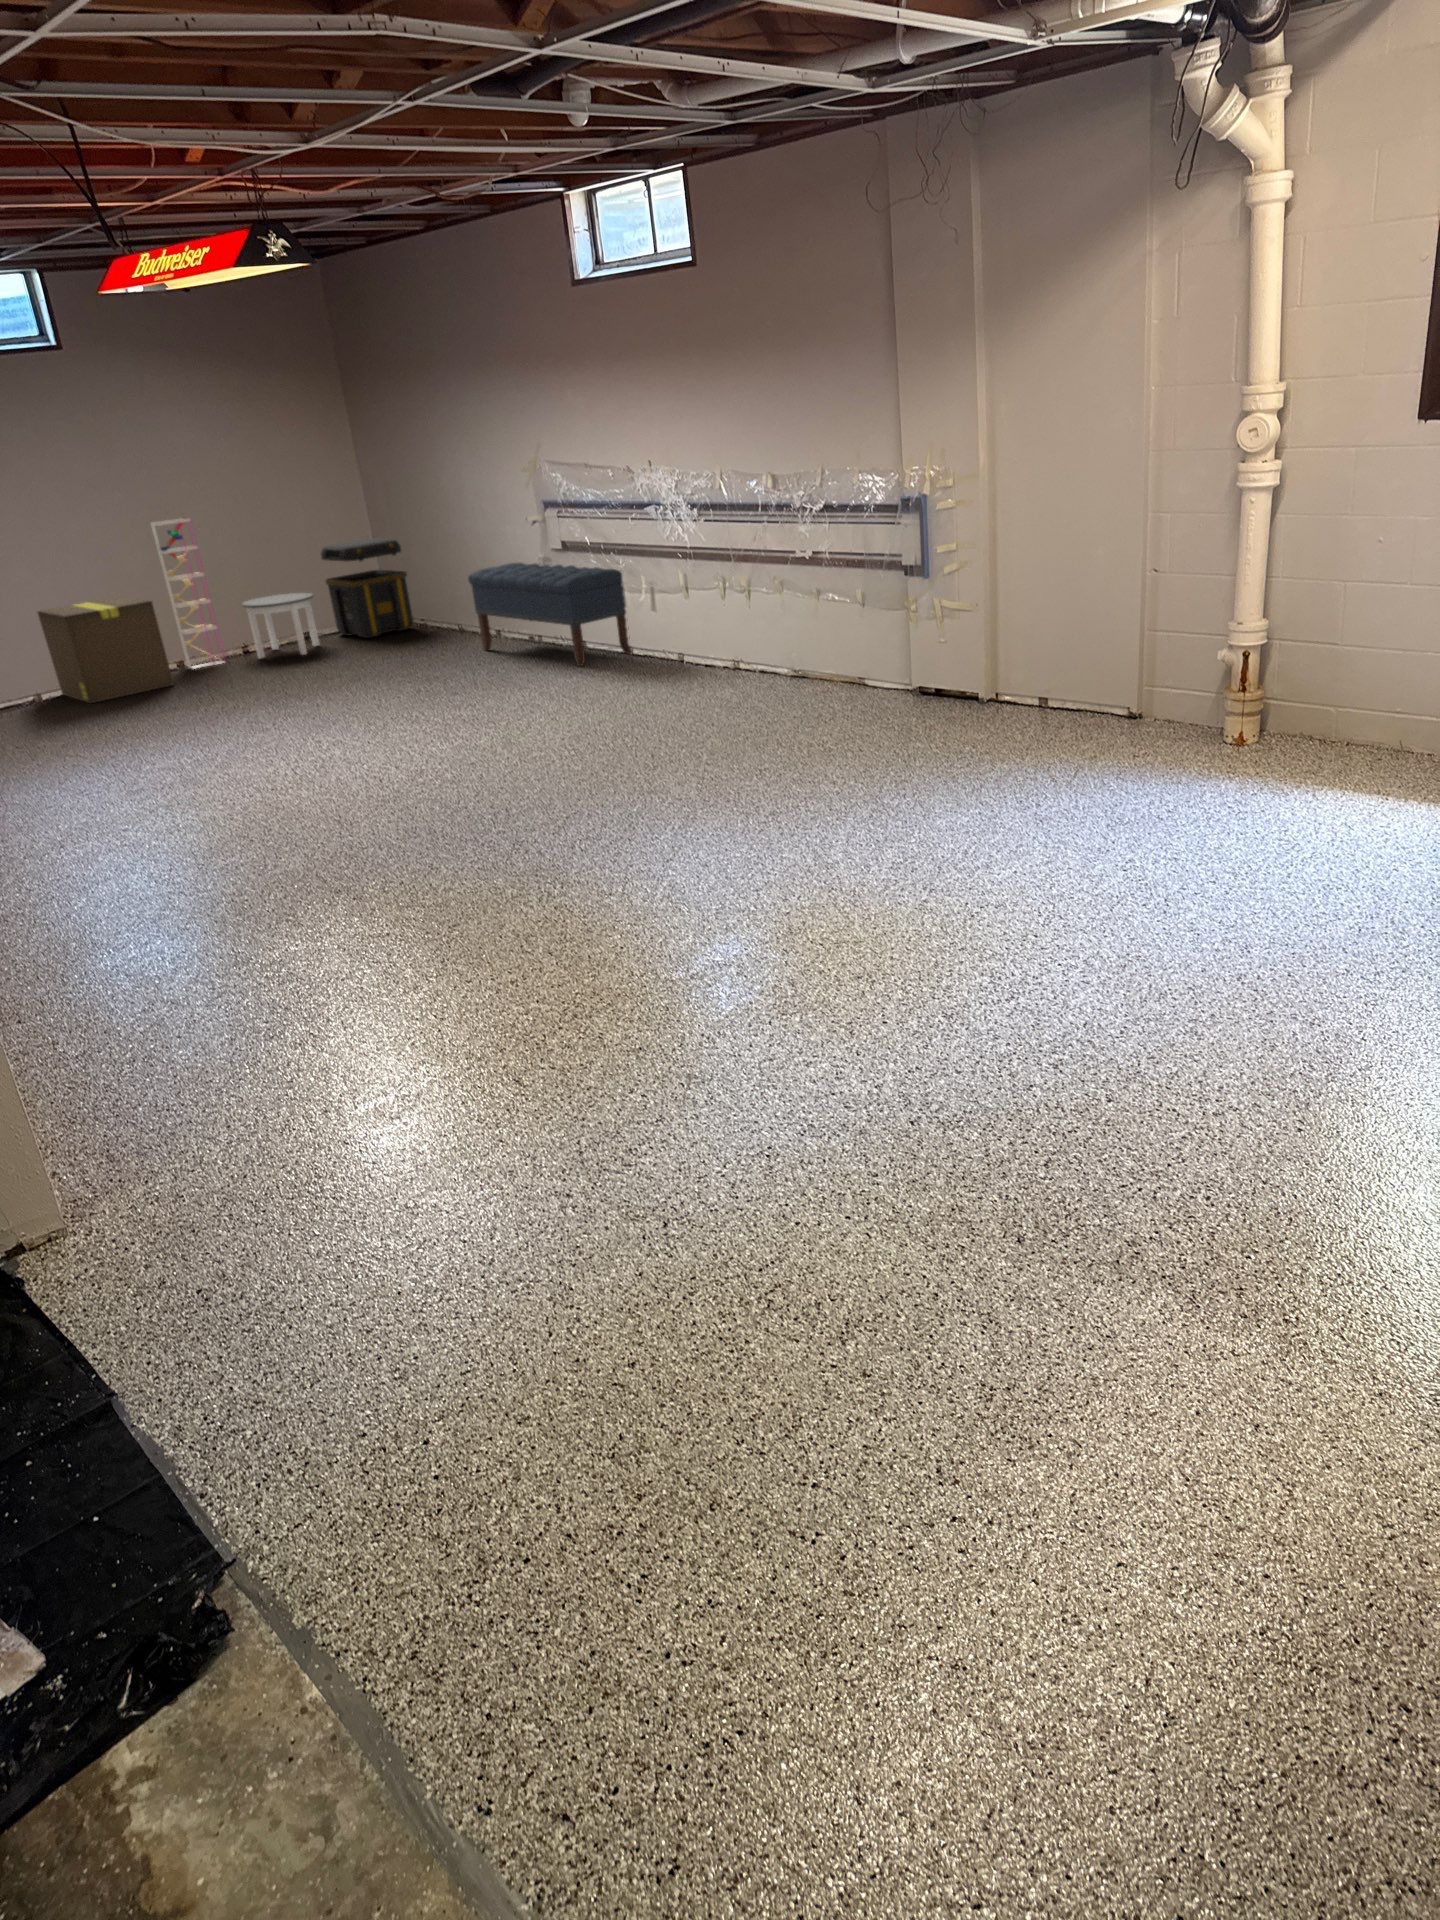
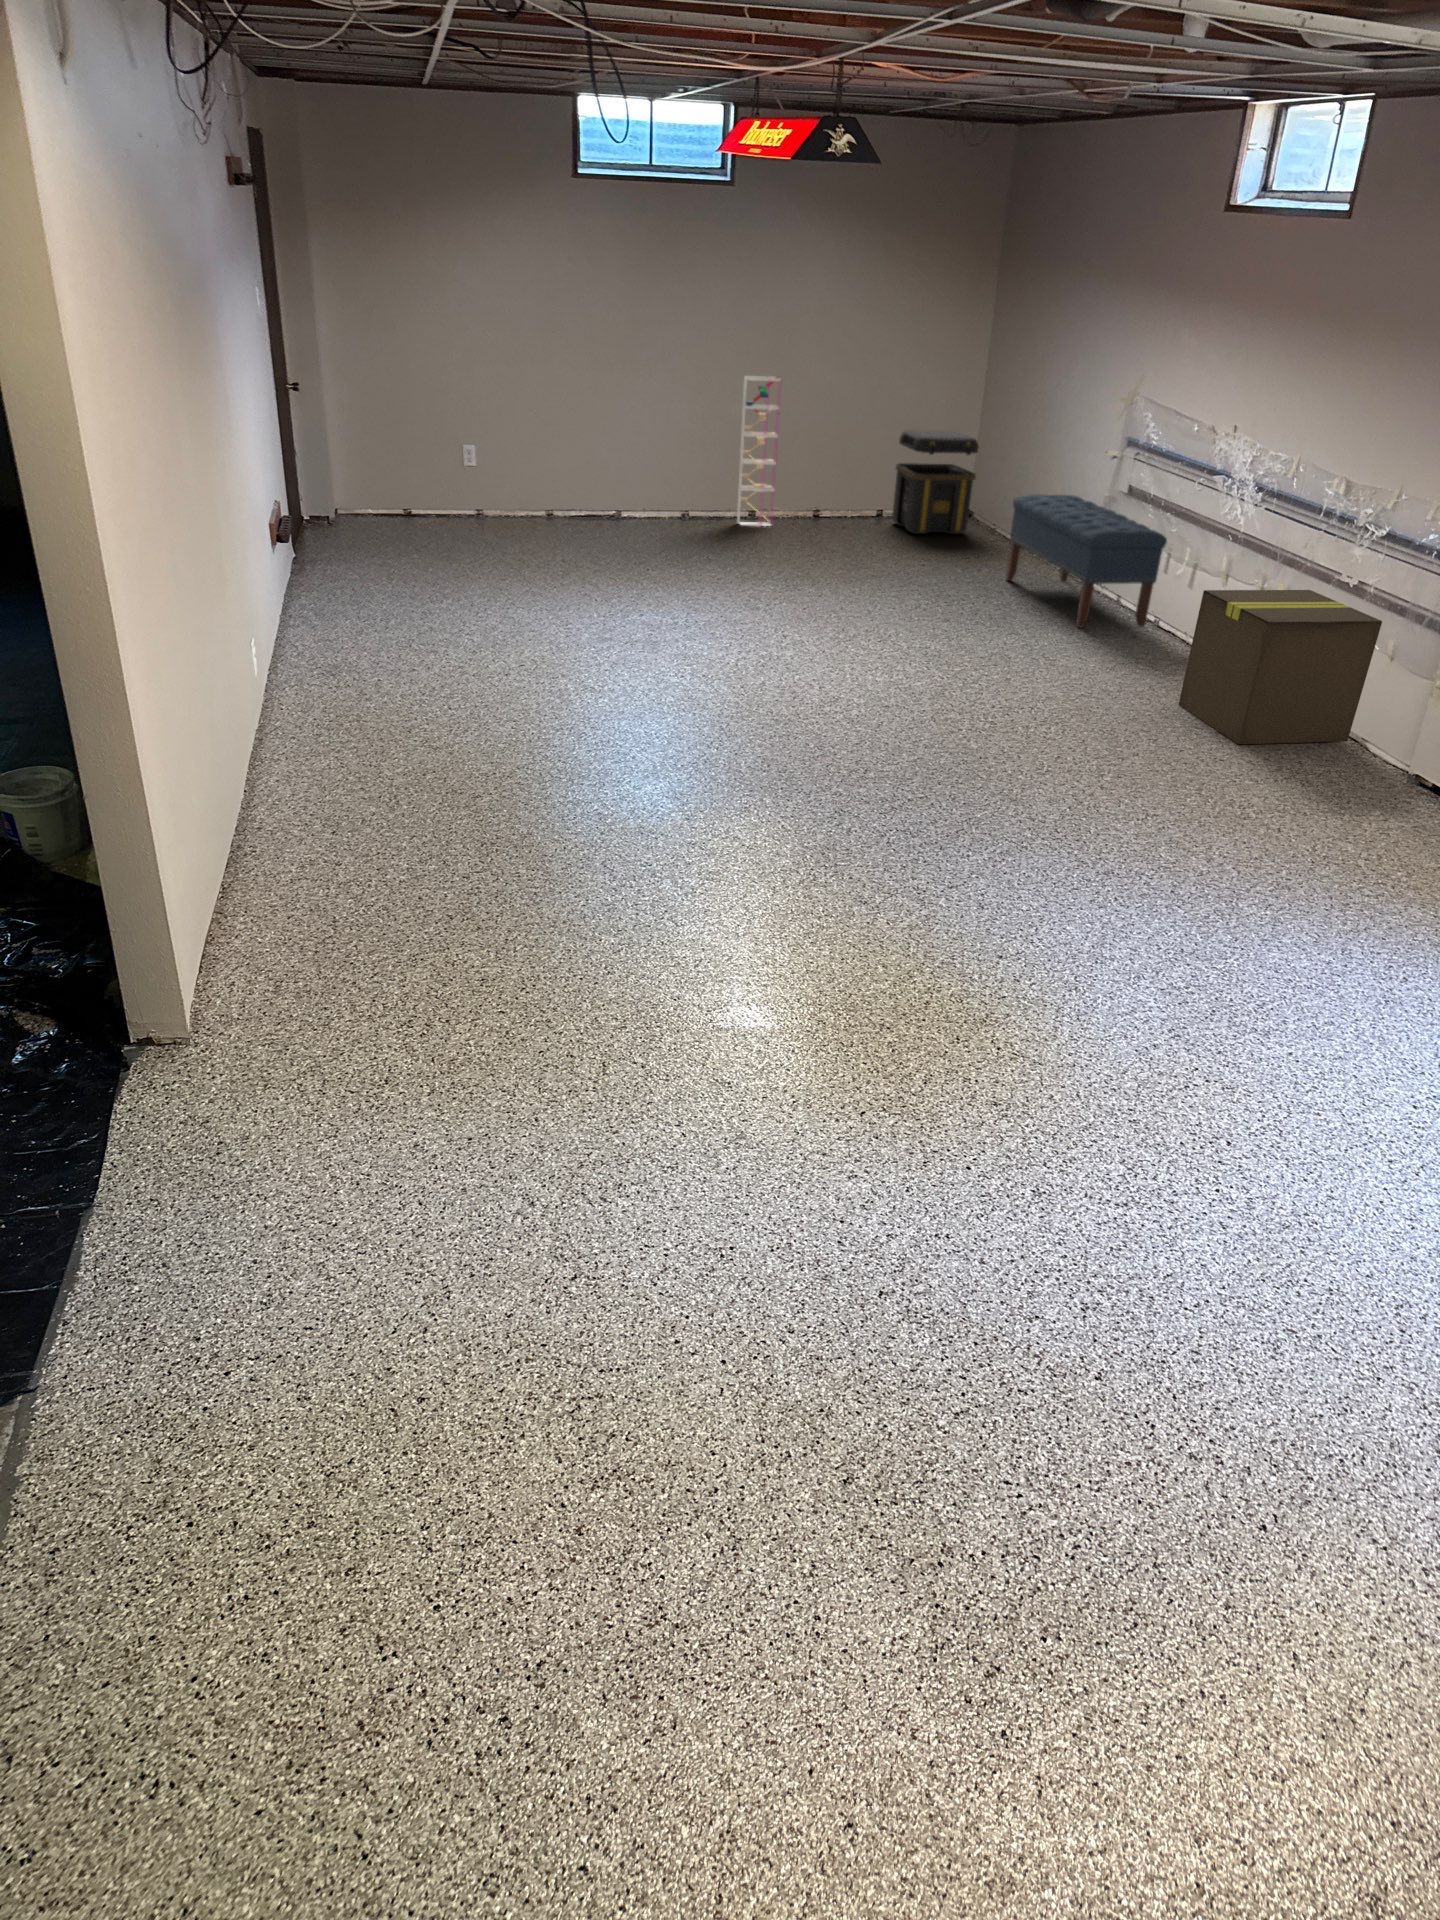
round table: present [242,593,319,659] -> none [802,469,874,537]
cardboard box: present [38,597,174,703] -> present [1179,590,1382,744]

